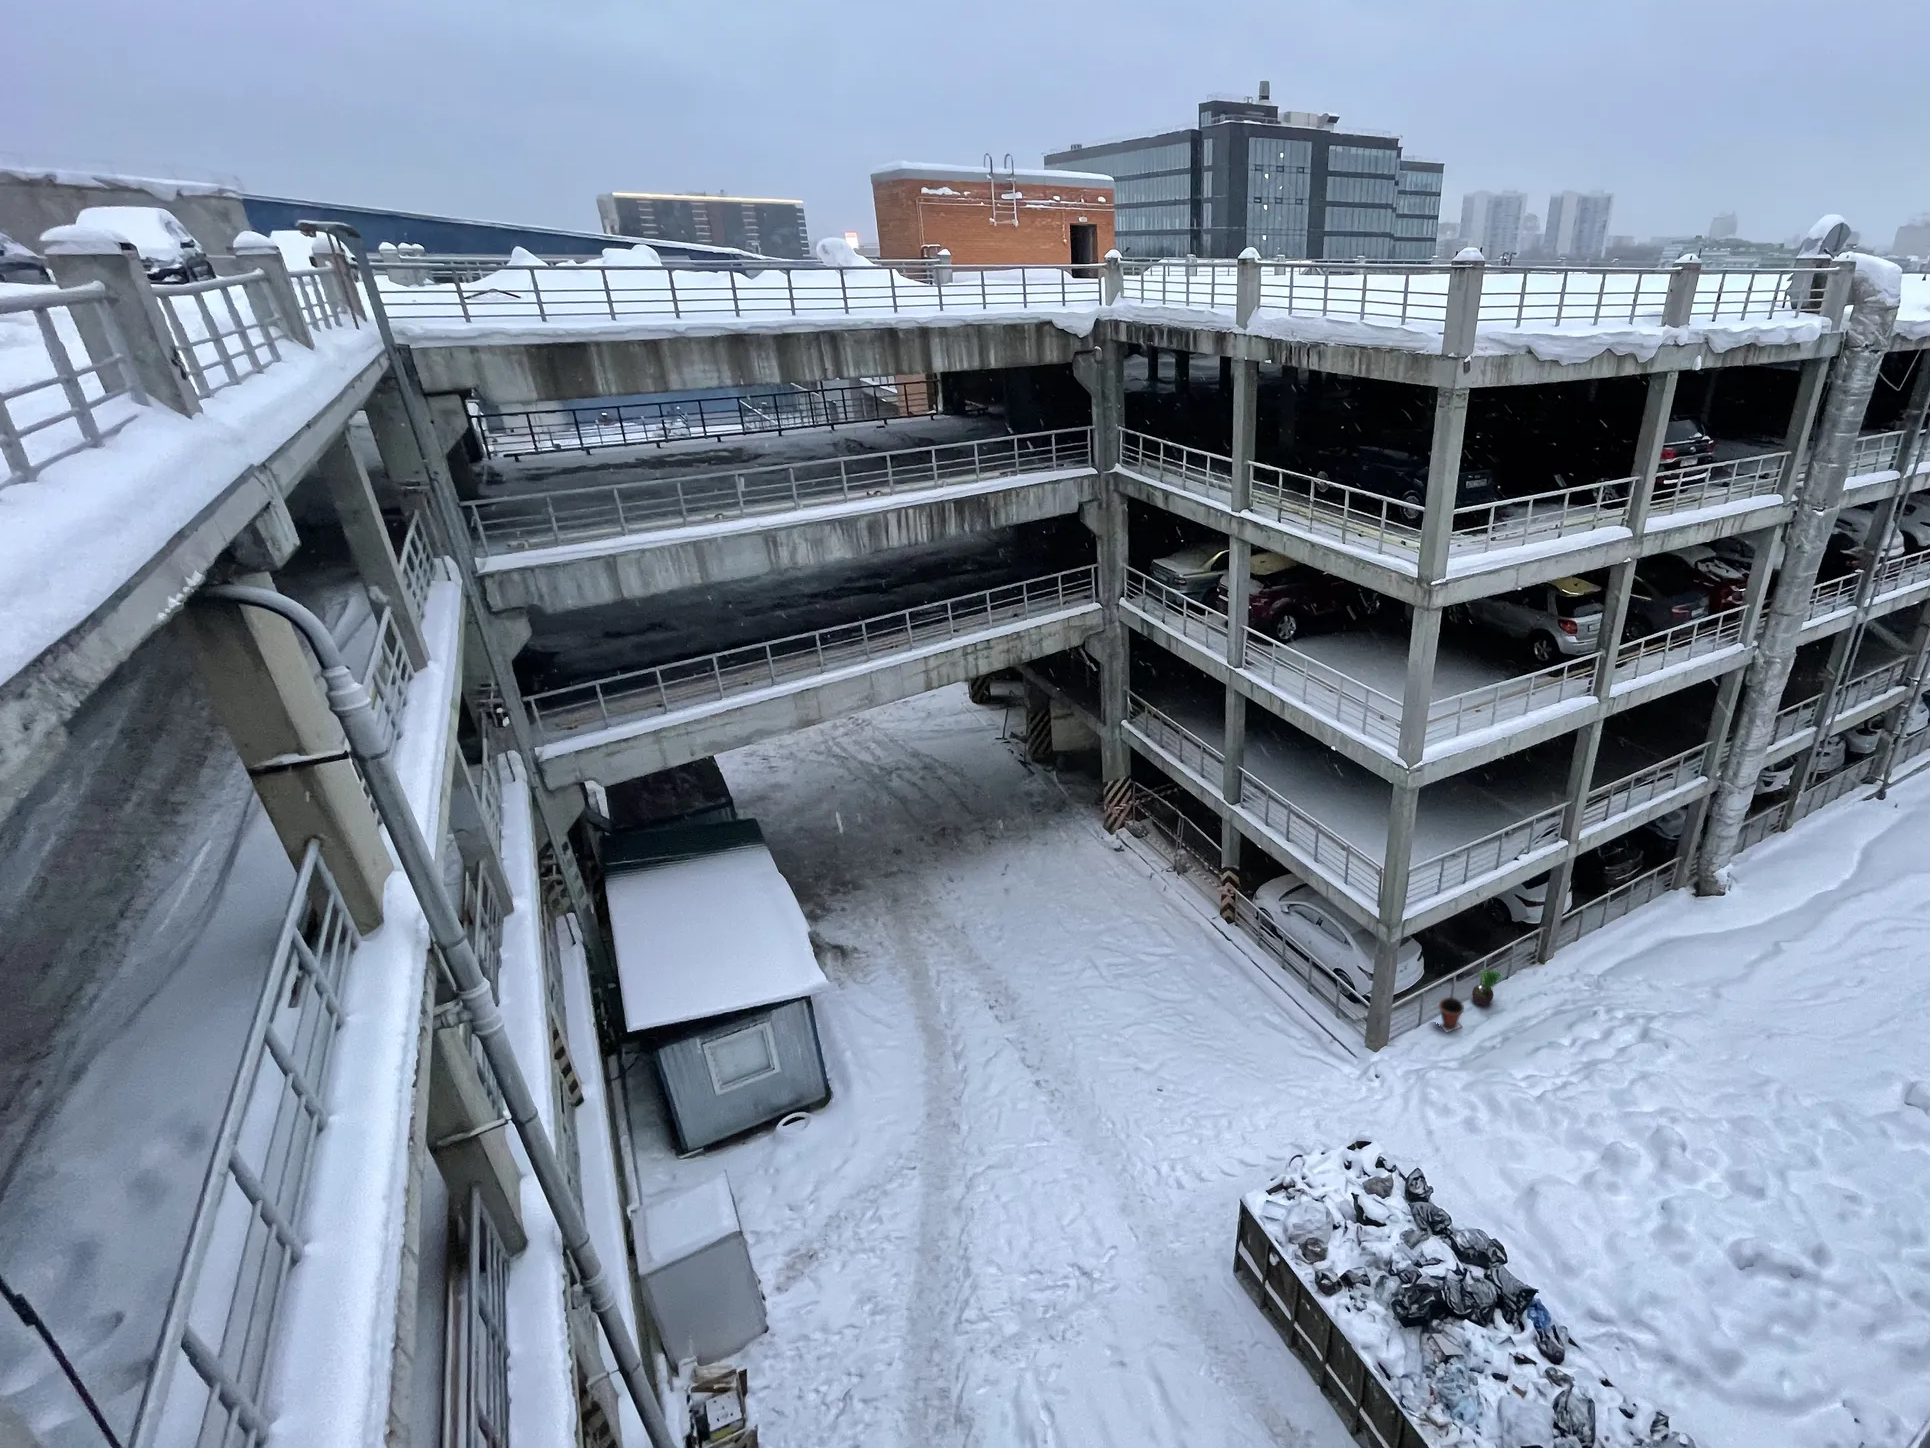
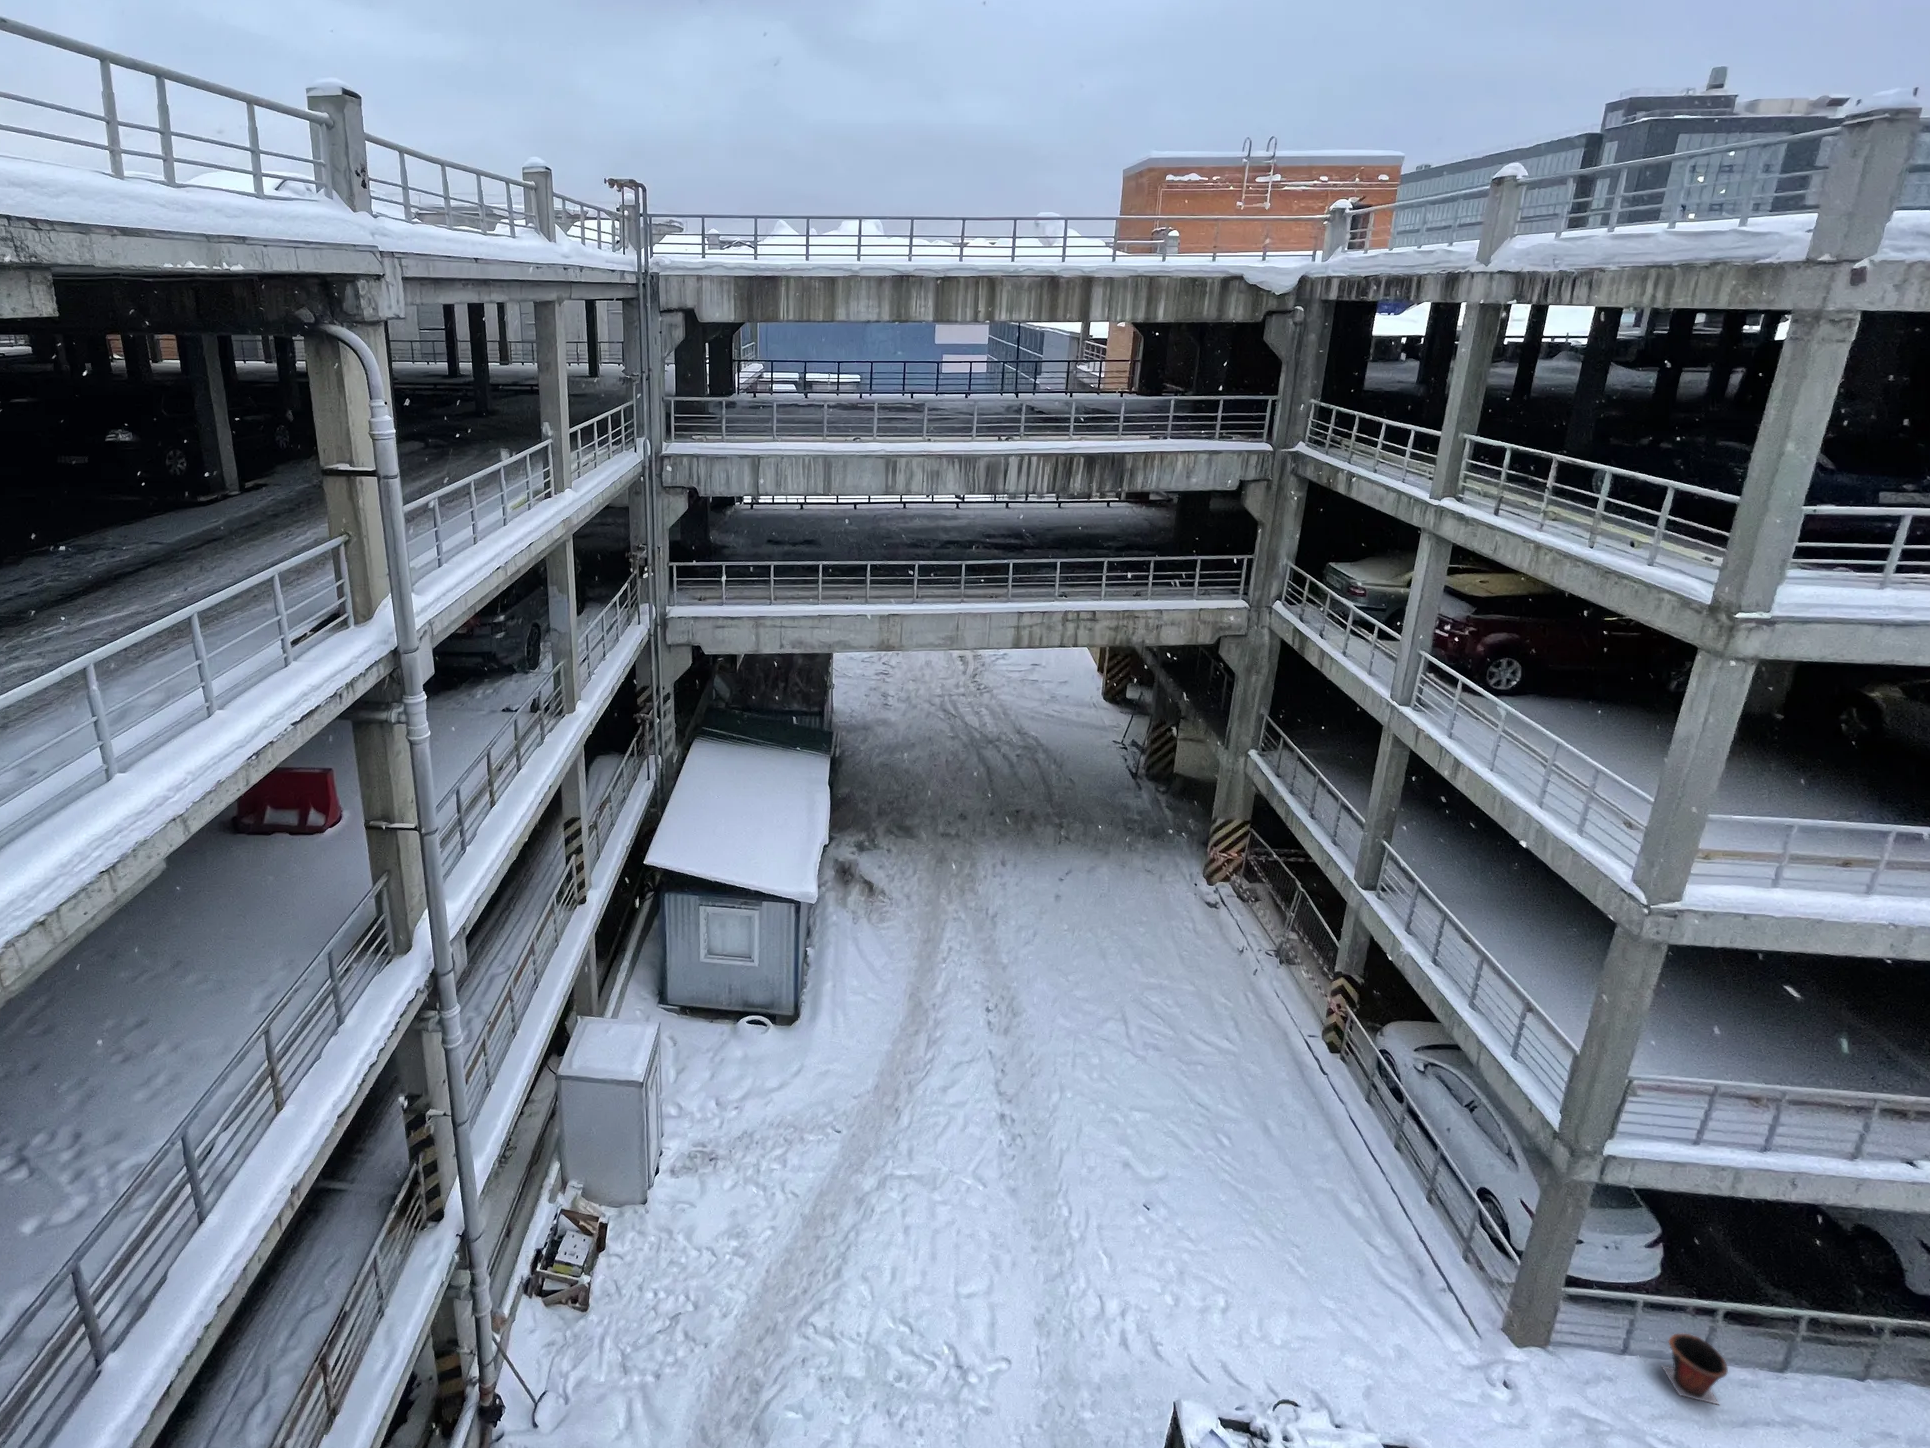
potted tree: present [1472,970,1501,1005] -> none [1759,1325,1842,1395]

